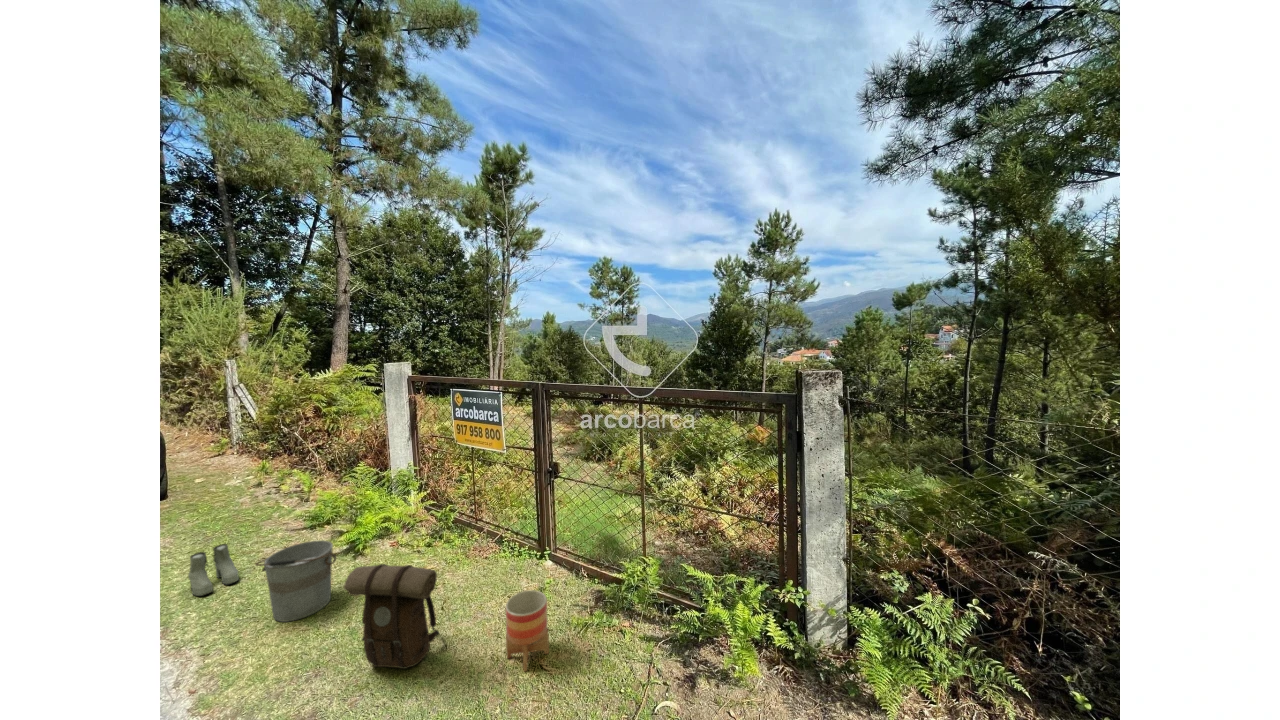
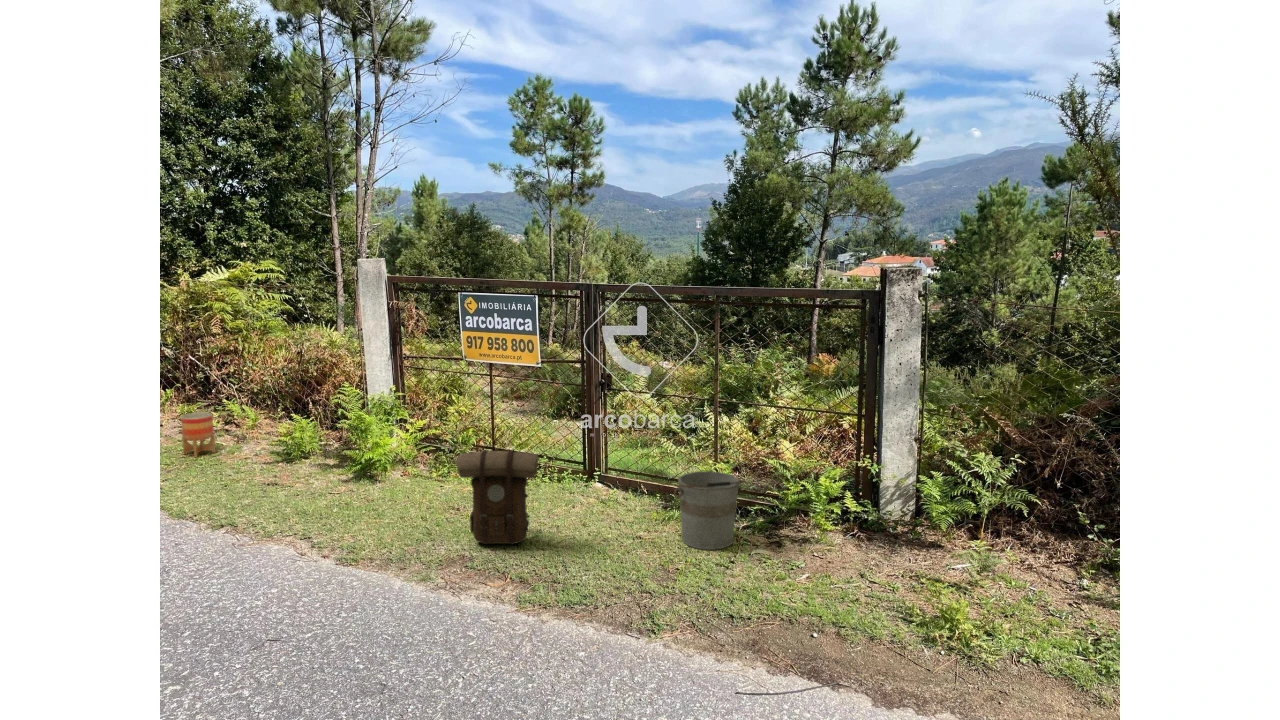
bucket: present [256,540,336,622] -> present [674,471,745,550]
boots: present [188,544,239,596] -> none [203,465,255,513]
planter: present [506,590,549,672] -> present [181,412,216,457]

